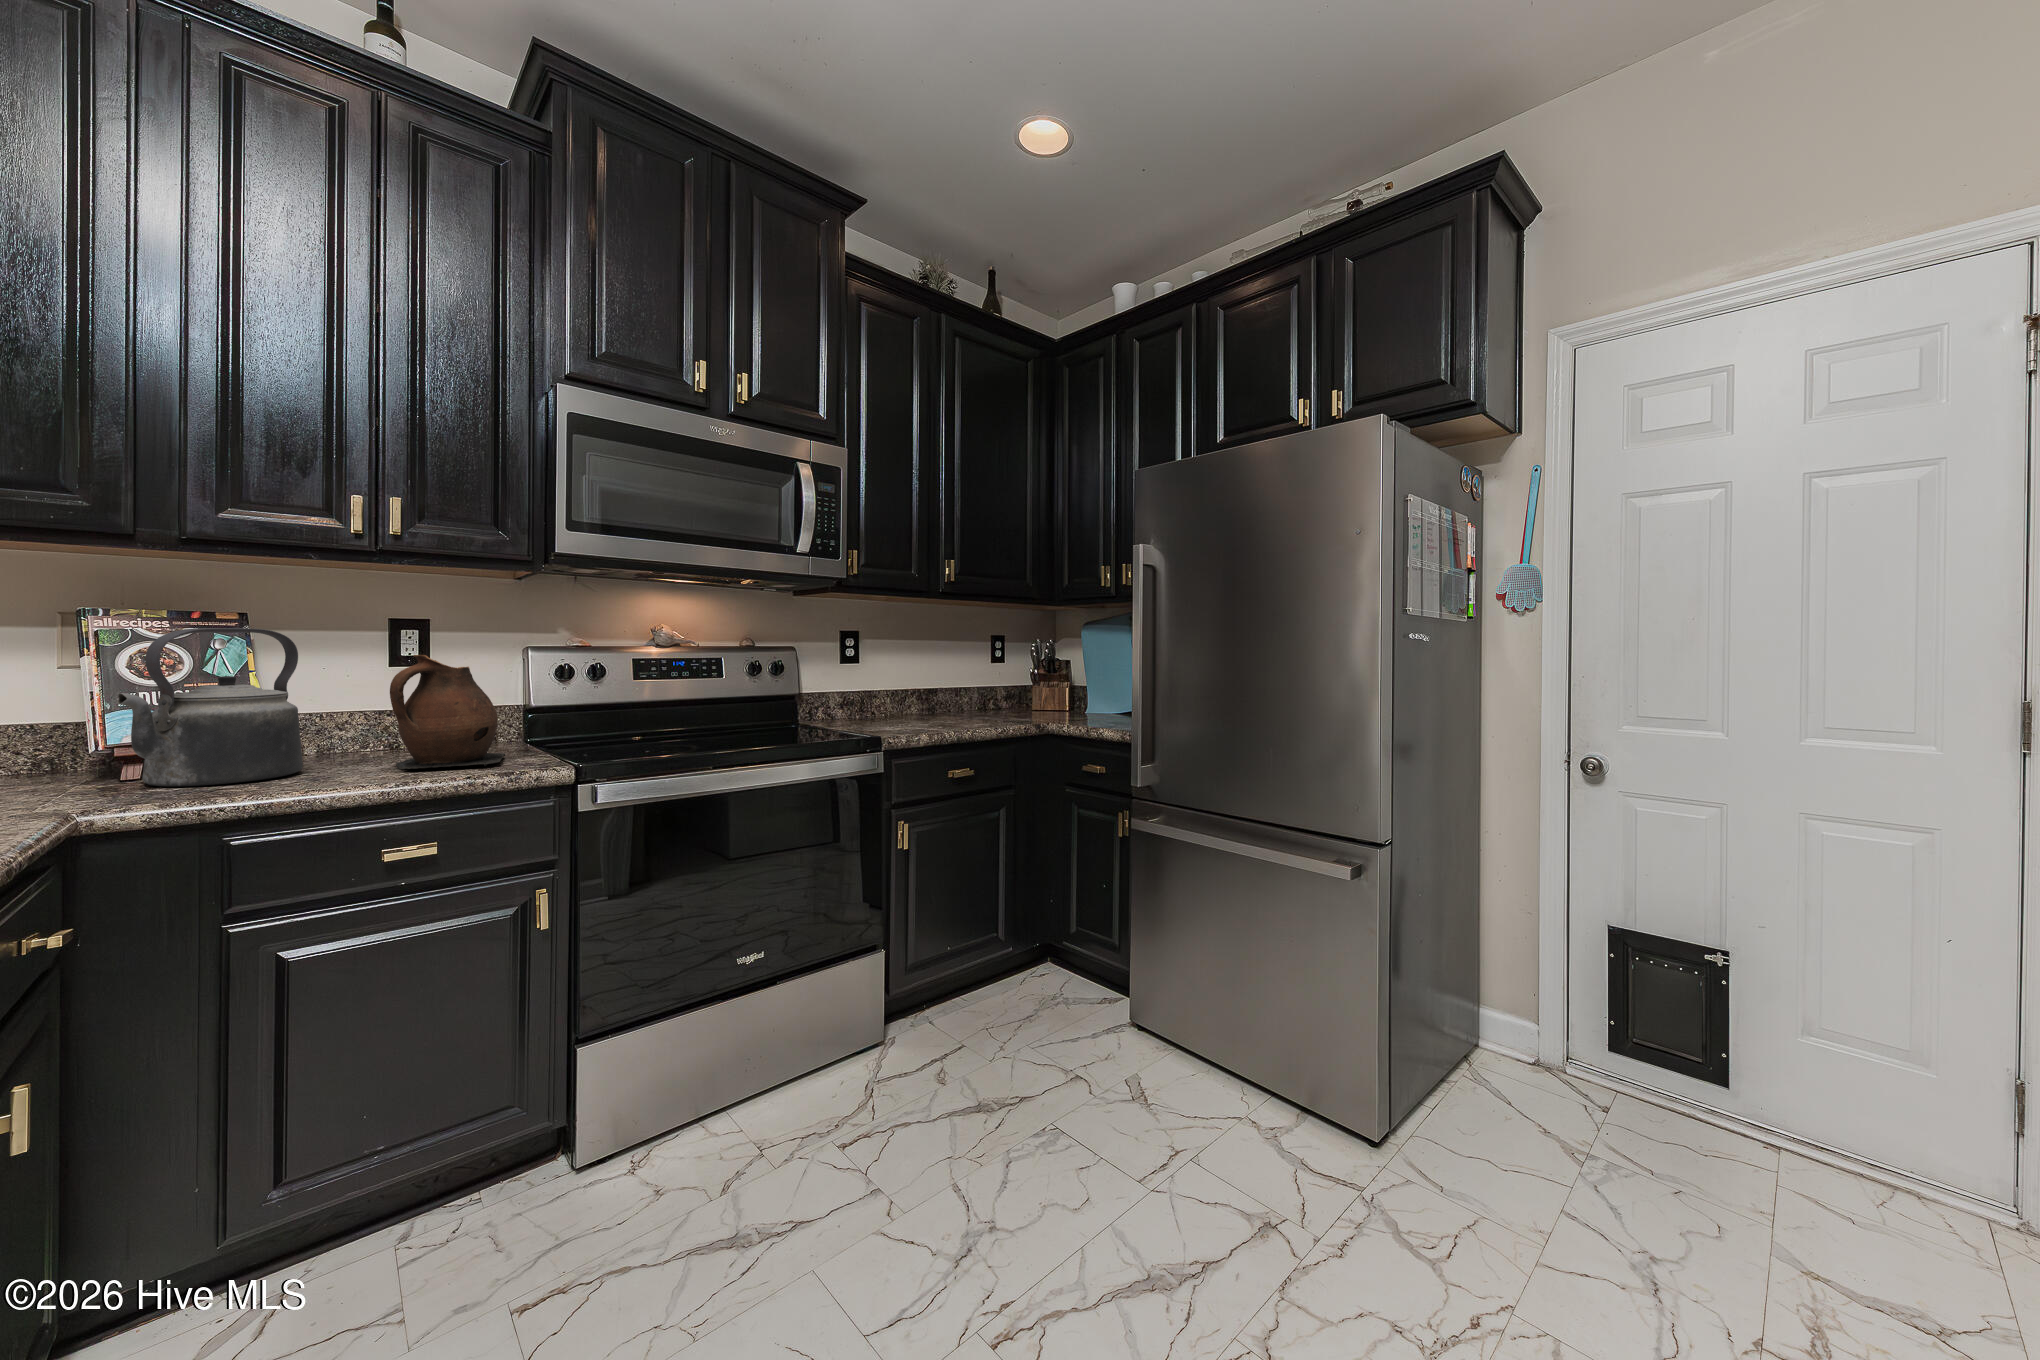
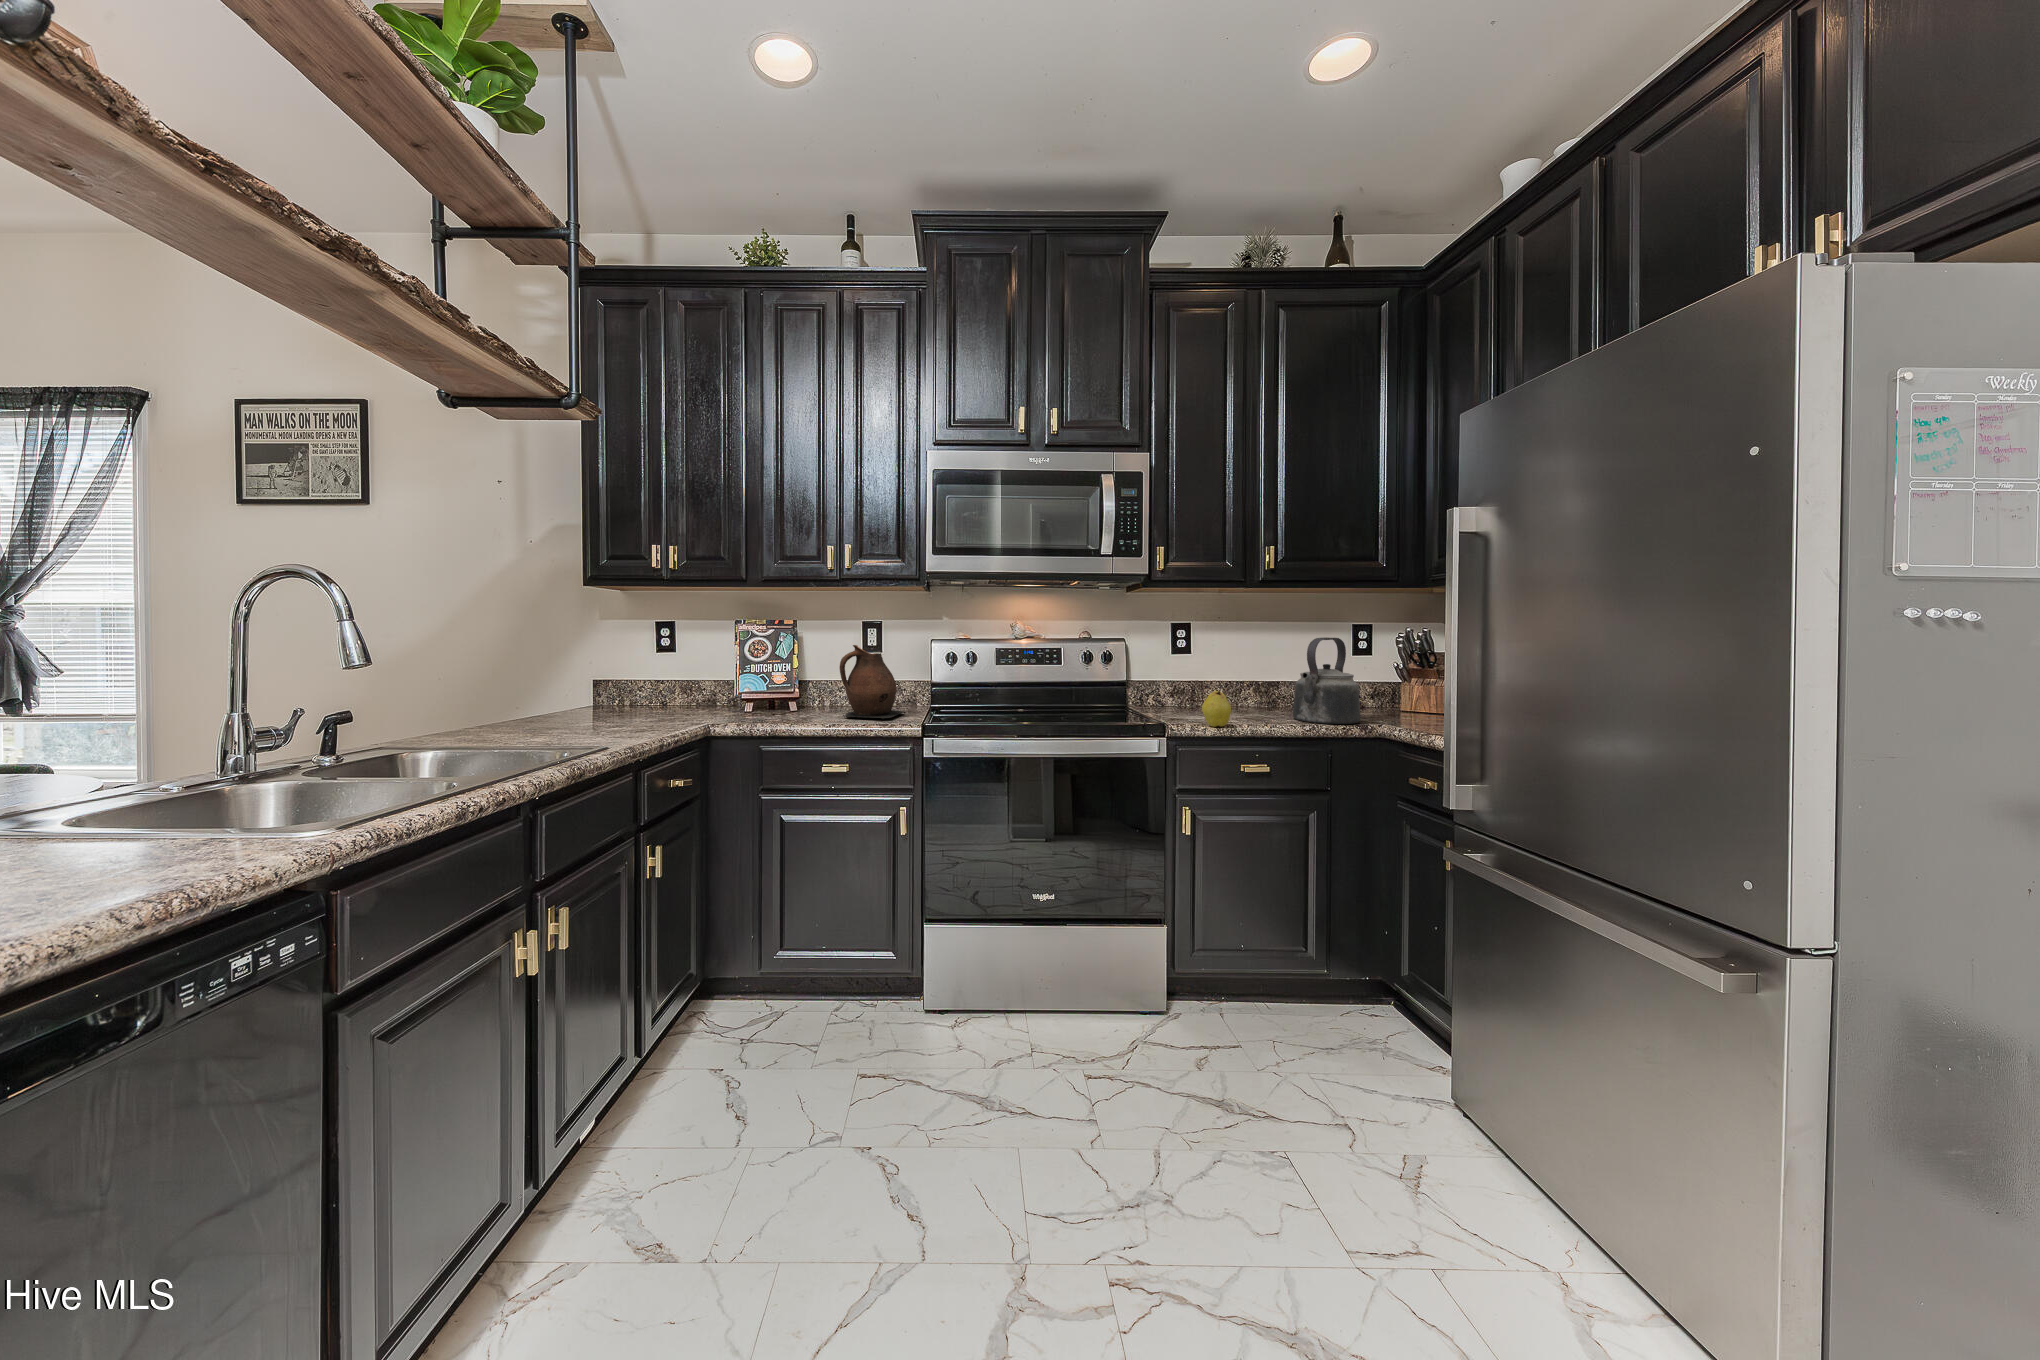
kettle: present [117,628,303,787] -> present [1293,637,1361,724]
fruit: none [901,697,930,735] -> present [1202,691,1231,727]

